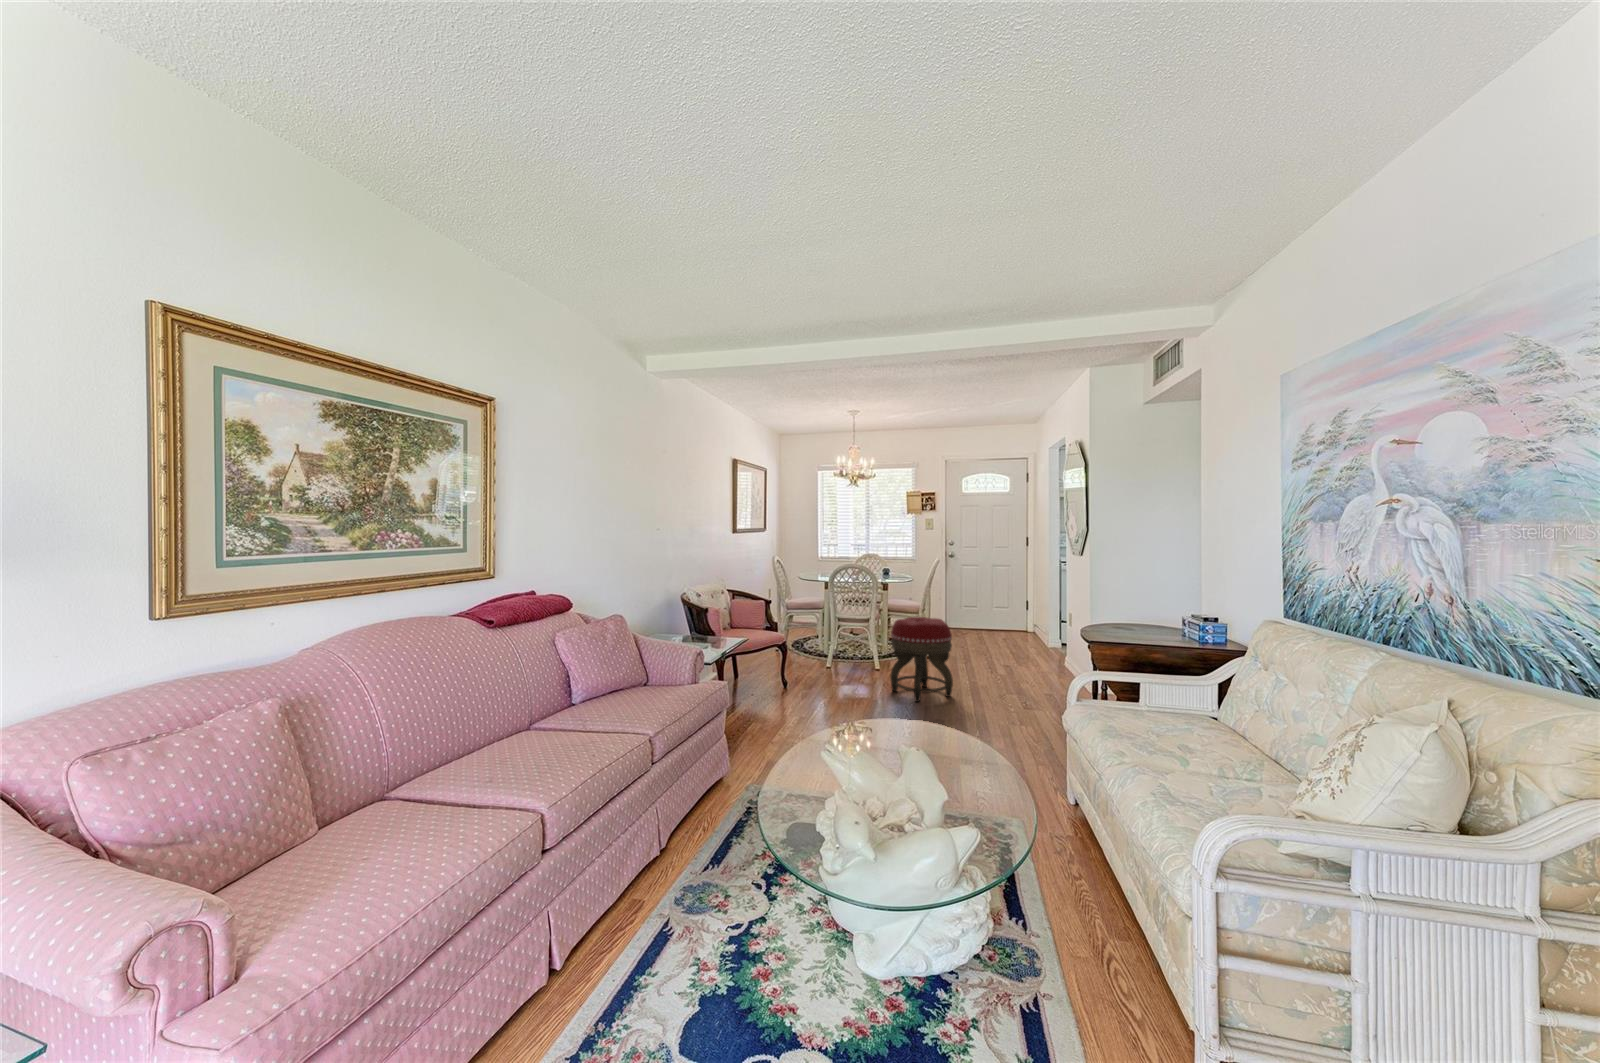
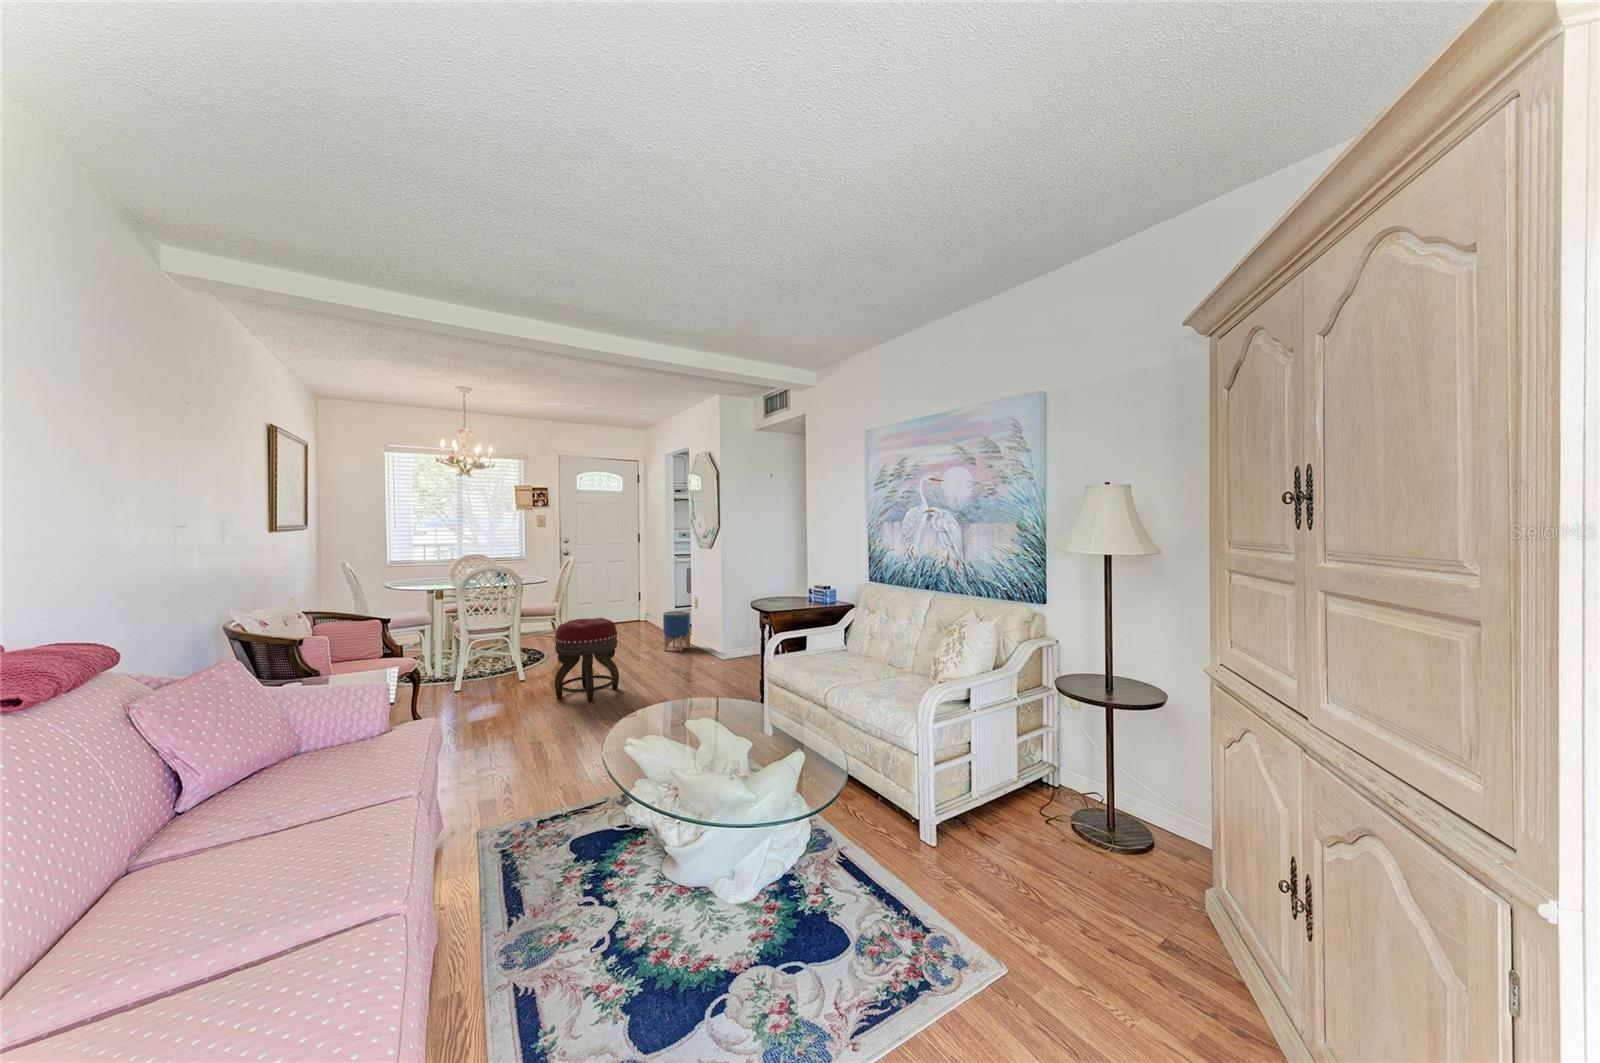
planter: none [1033,623,1067,672] -> present [663,611,690,651]

